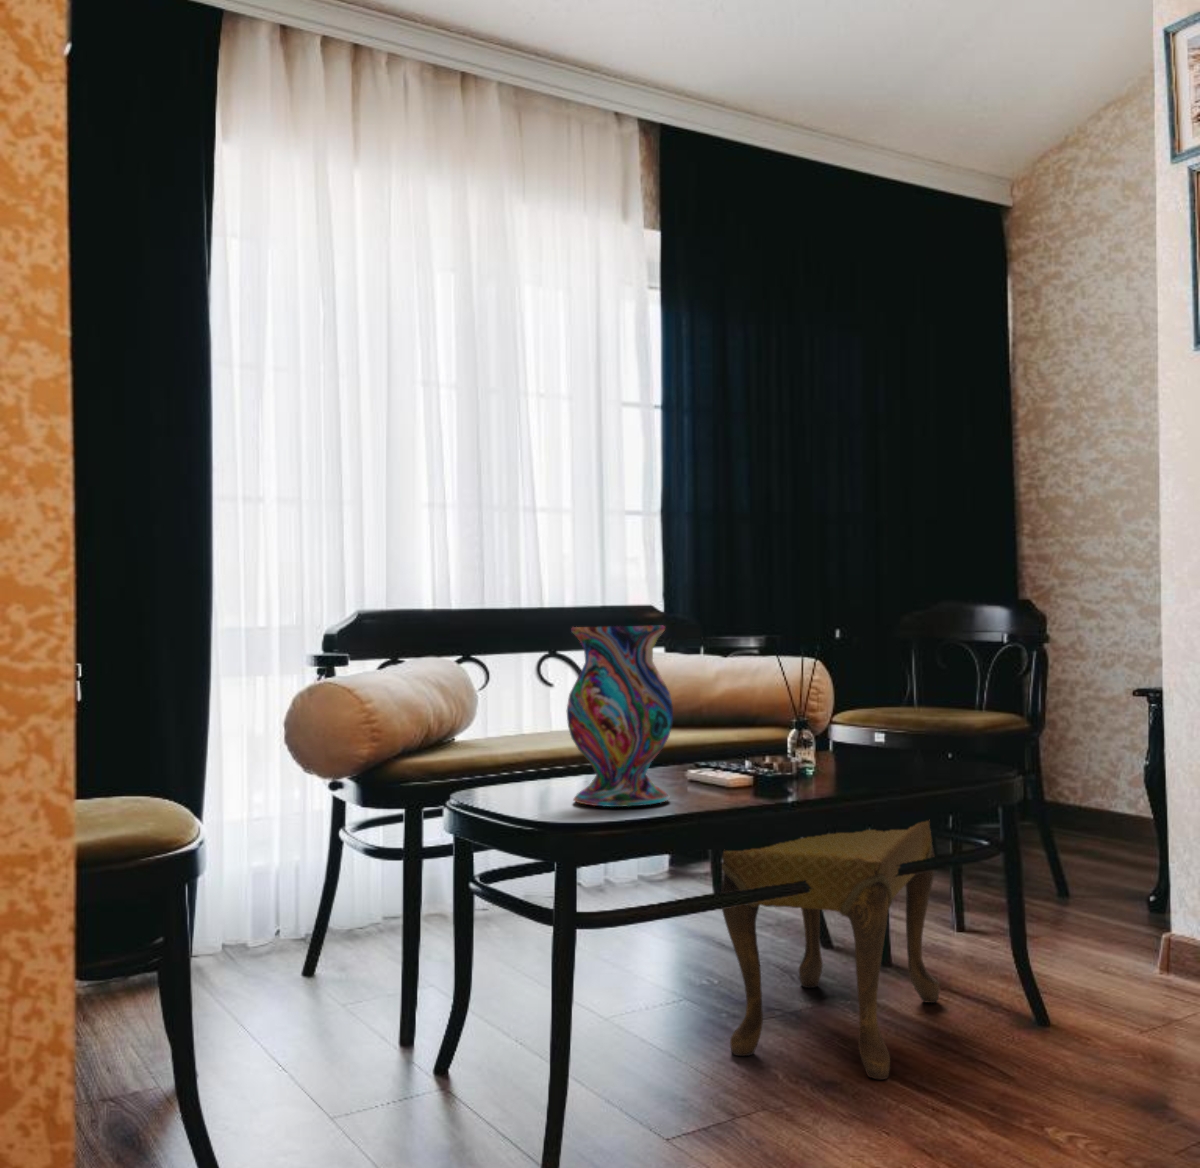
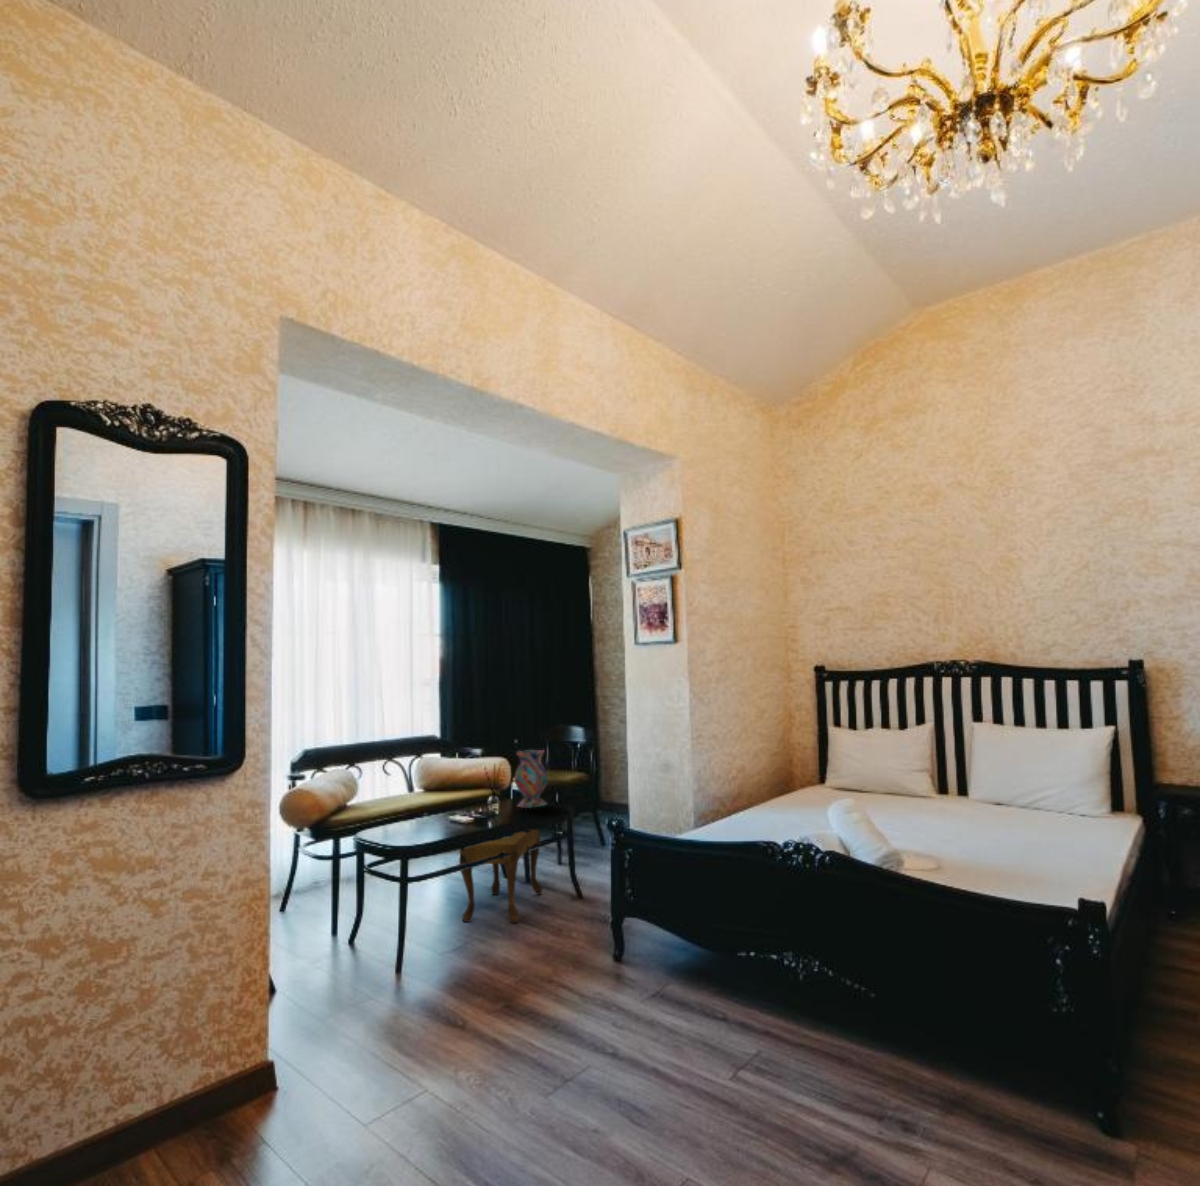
vase: present [567,626,673,807] -> present [515,750,547,808]

